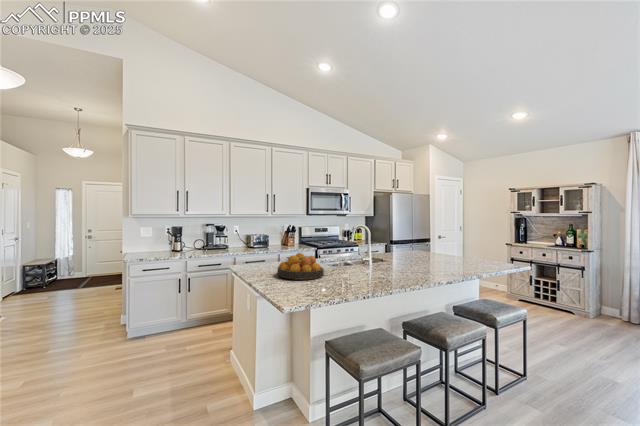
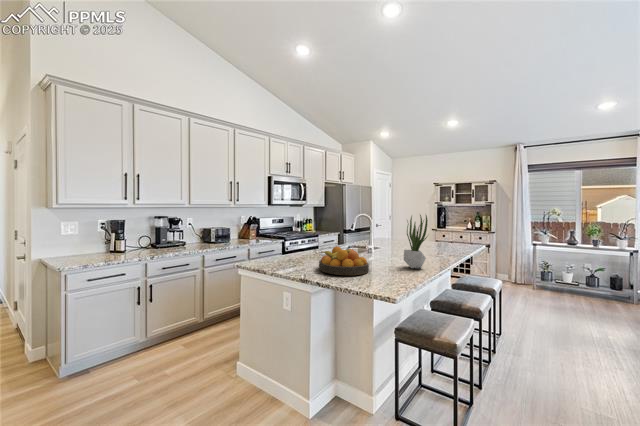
potted plant: none [362,222,387,280] -> present [404,215,428,268]

